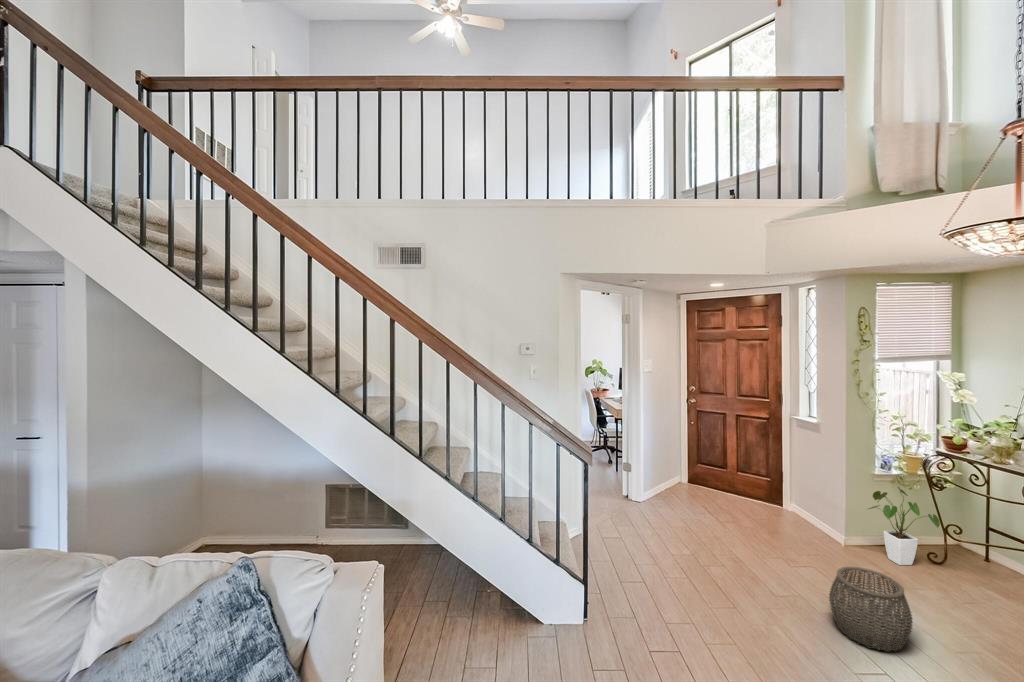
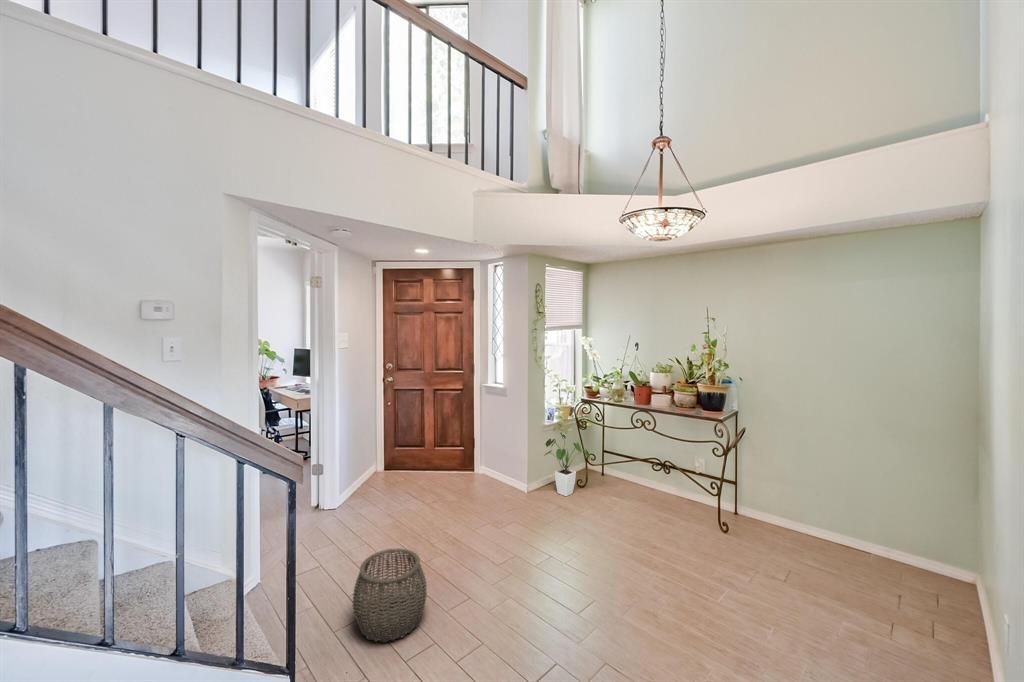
woven basket: present [829,567,913,651] -> present [353,548,427,642]

